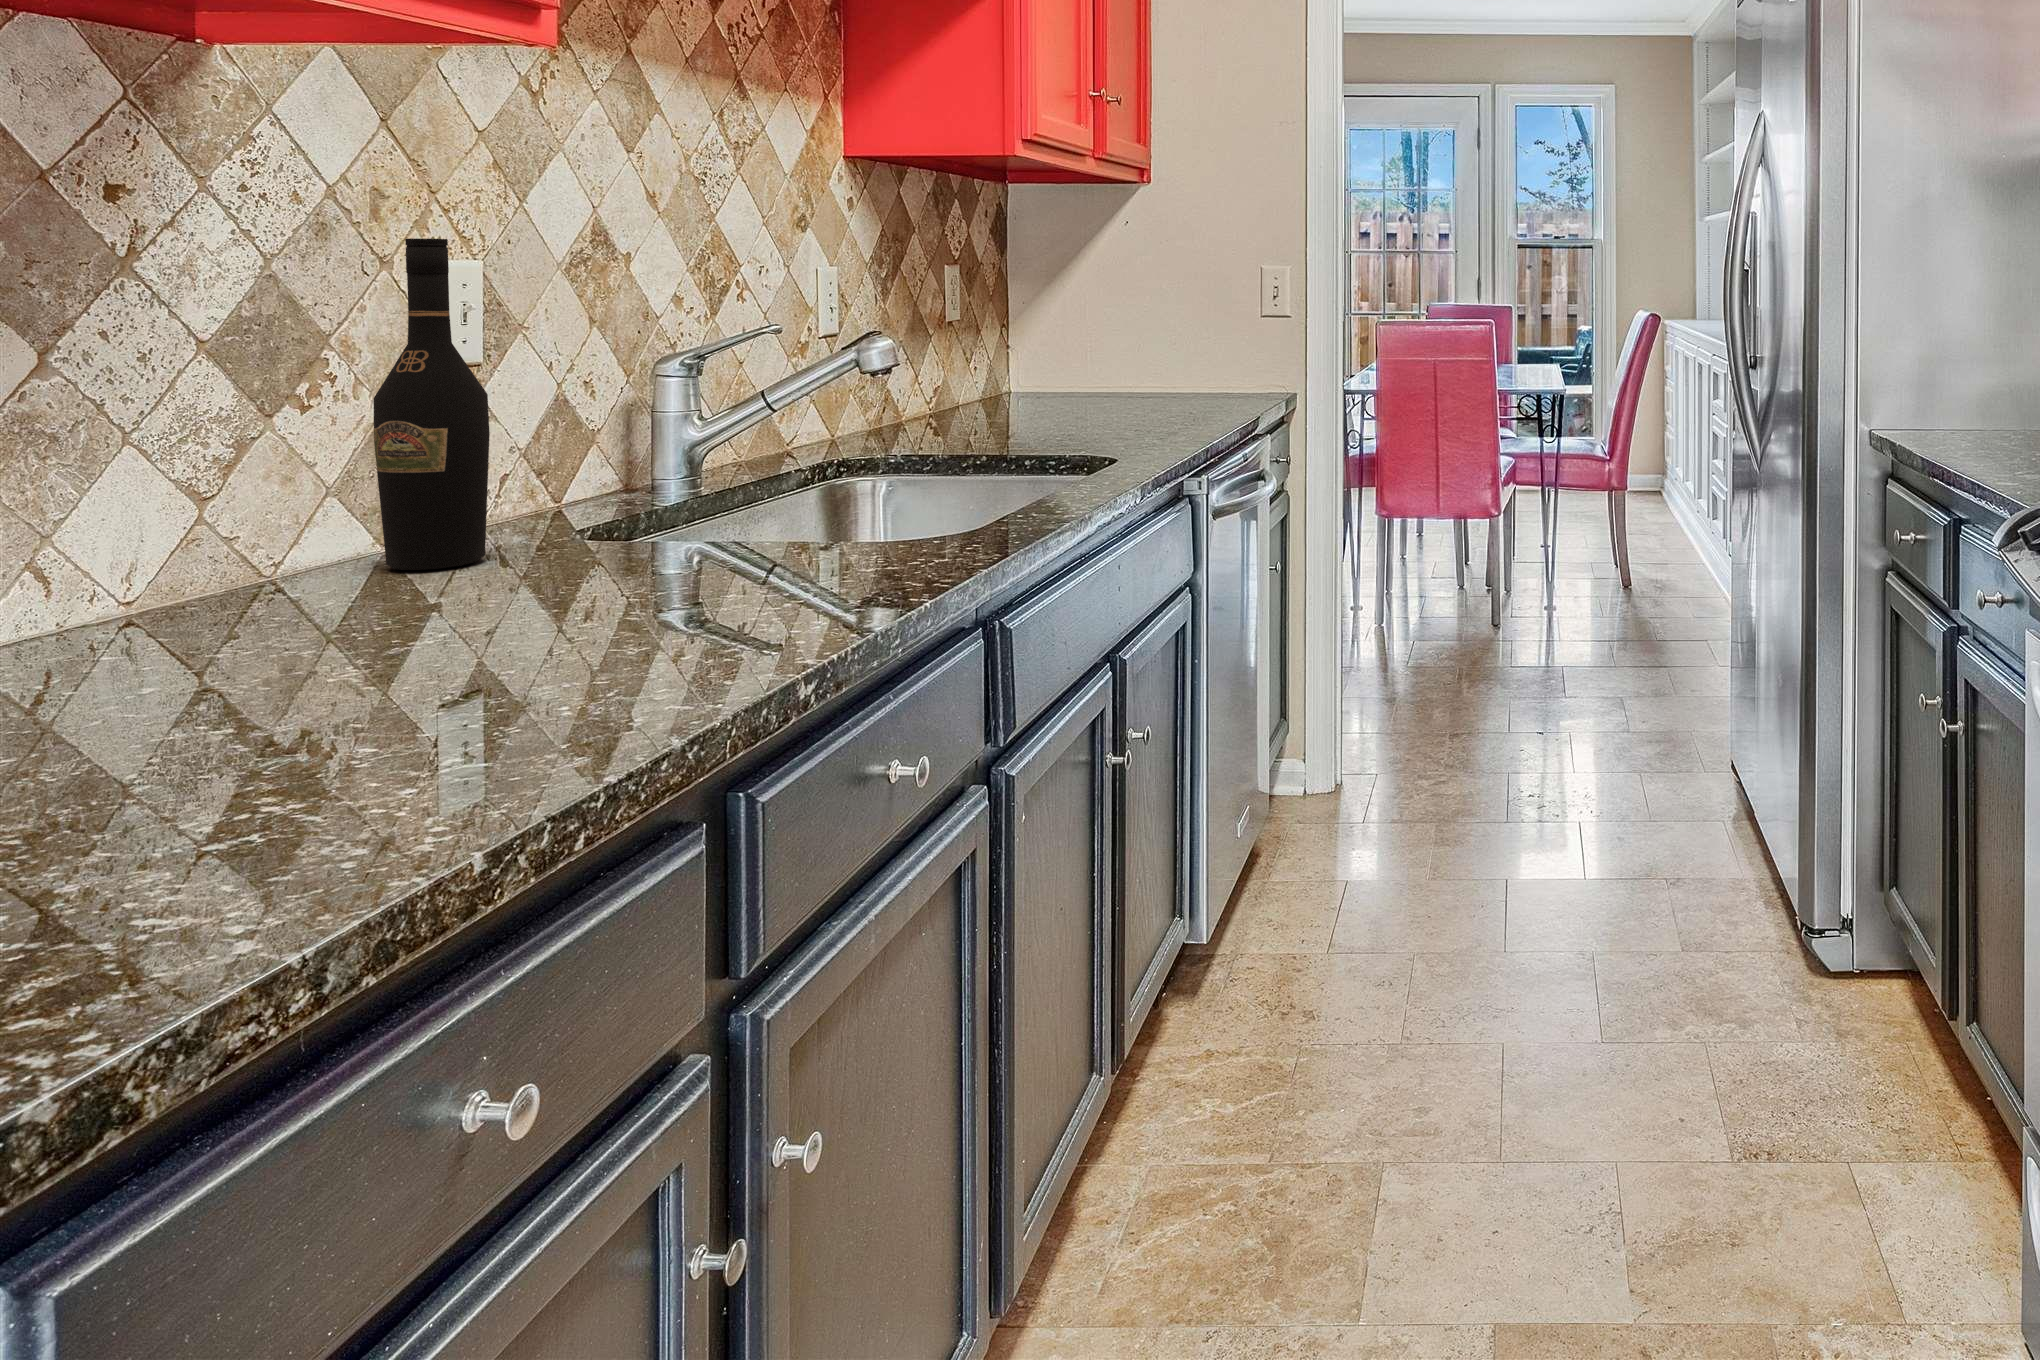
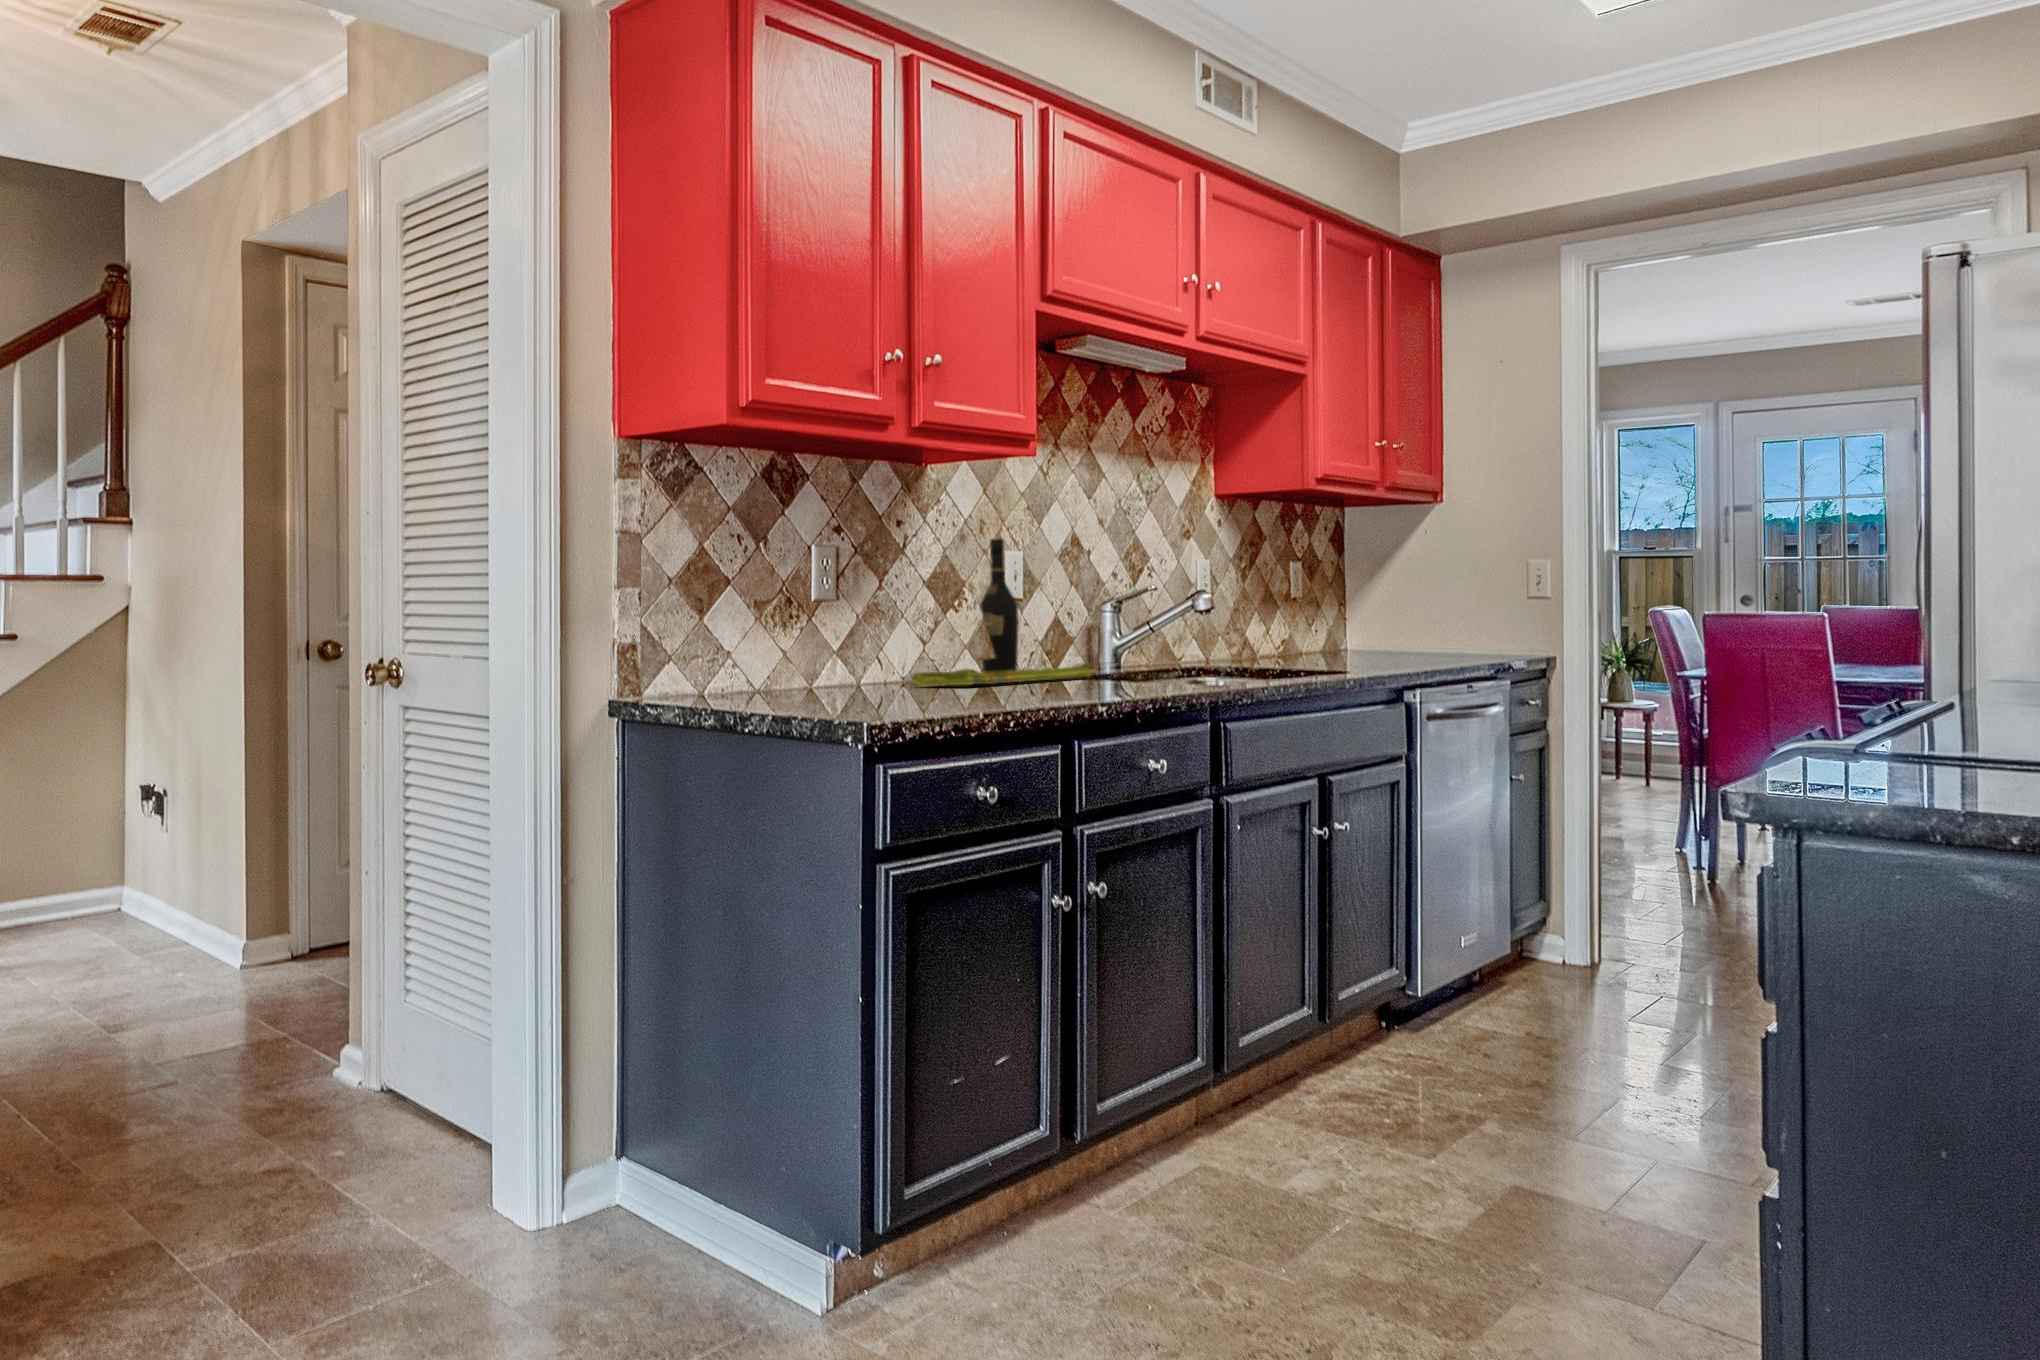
dish towel: none [160,560,730,715] -> present [912,663,1093,686]

